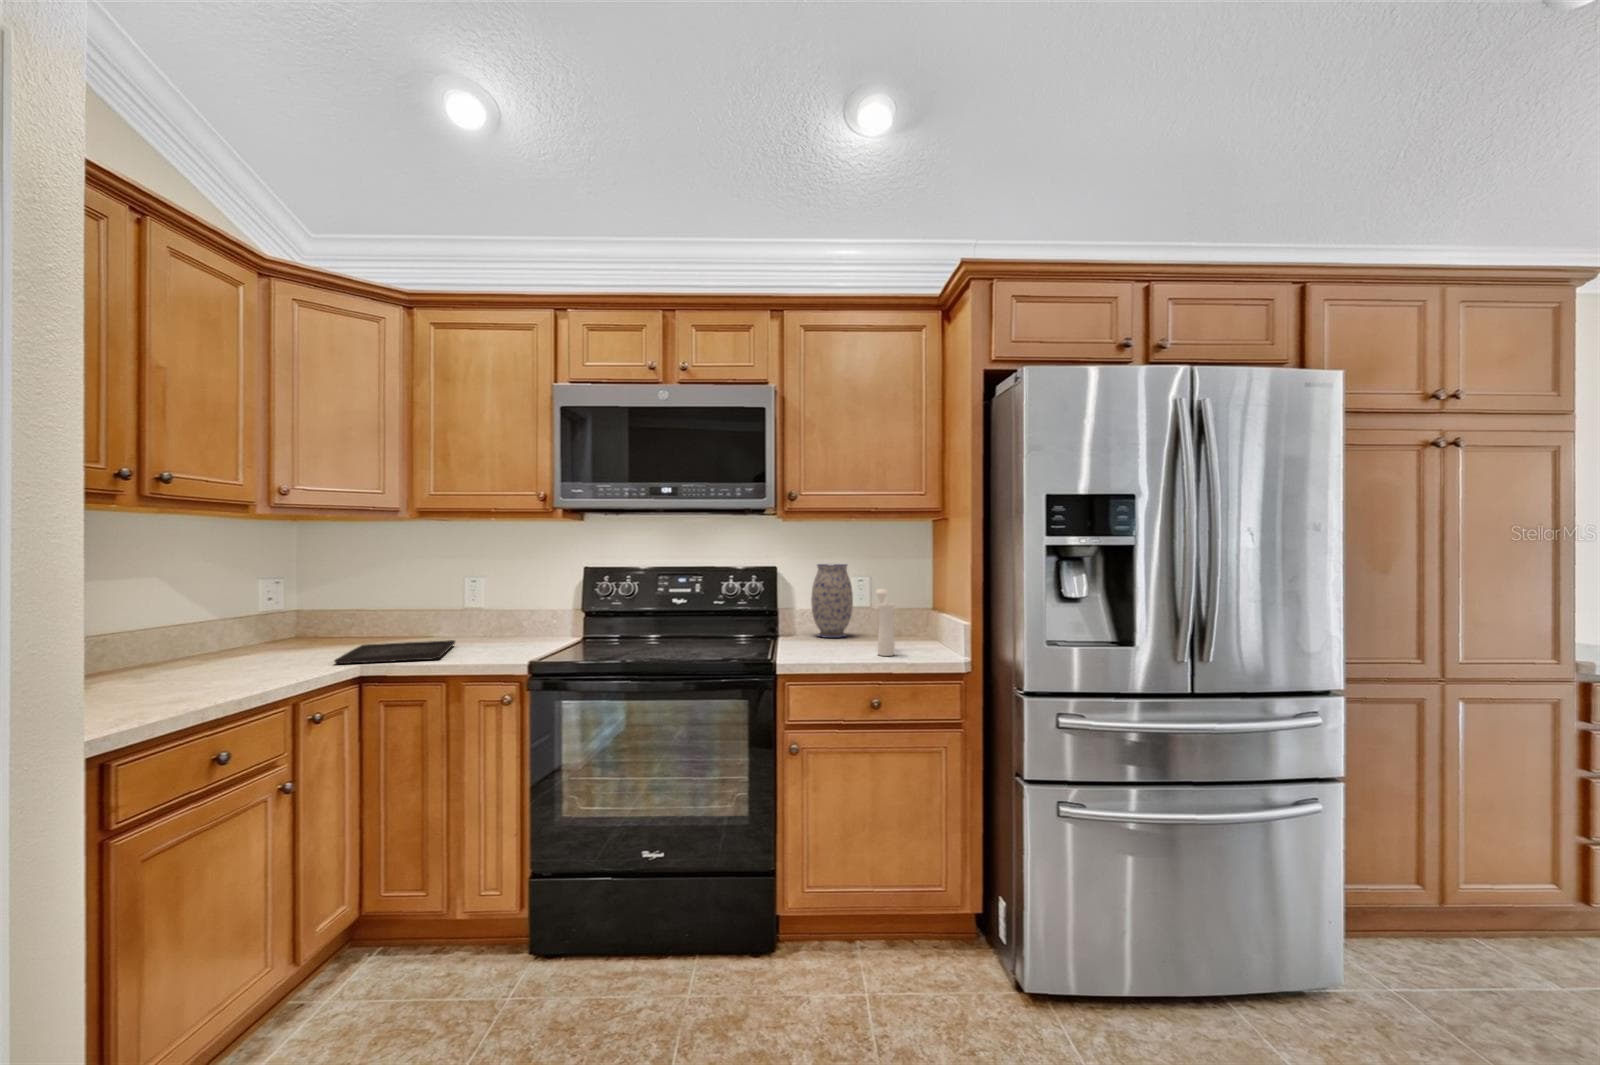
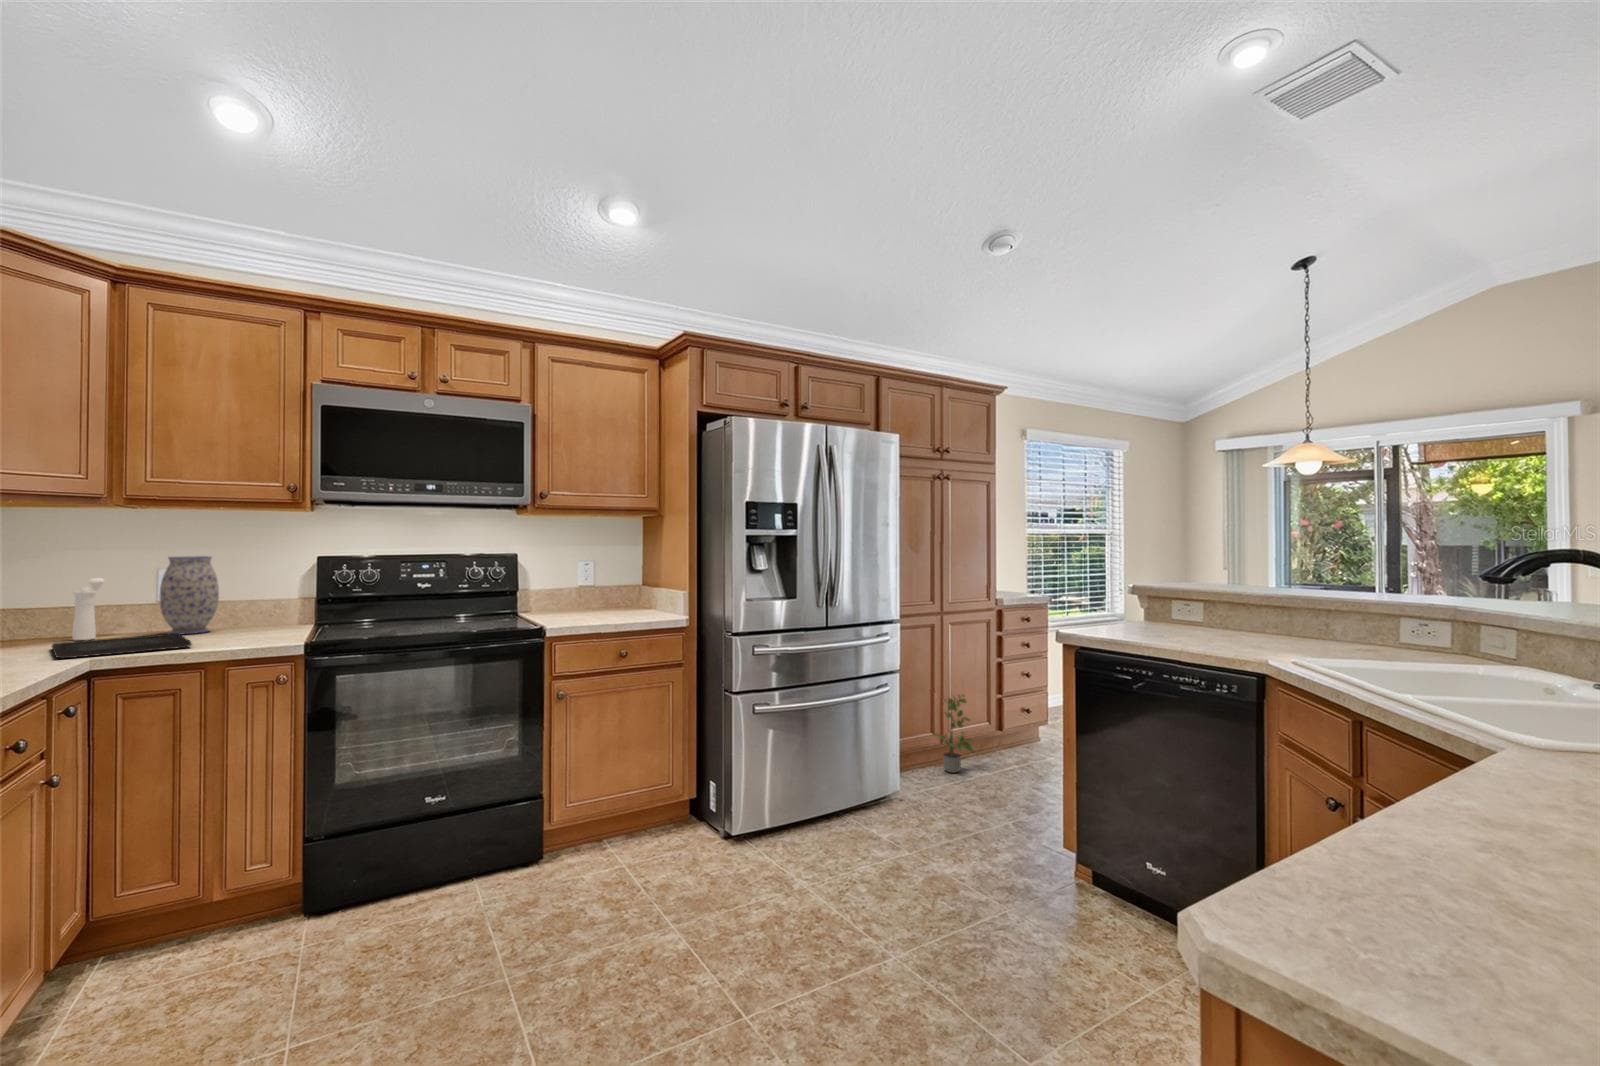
vase: present [811,564,853,638] -> present [159,556,219,634]
pepper mill: present [876,589,895,656] -> present [72,578,104,640]
potted plant: none [1424,825,1522,970] -> present [935,694,974,773]

